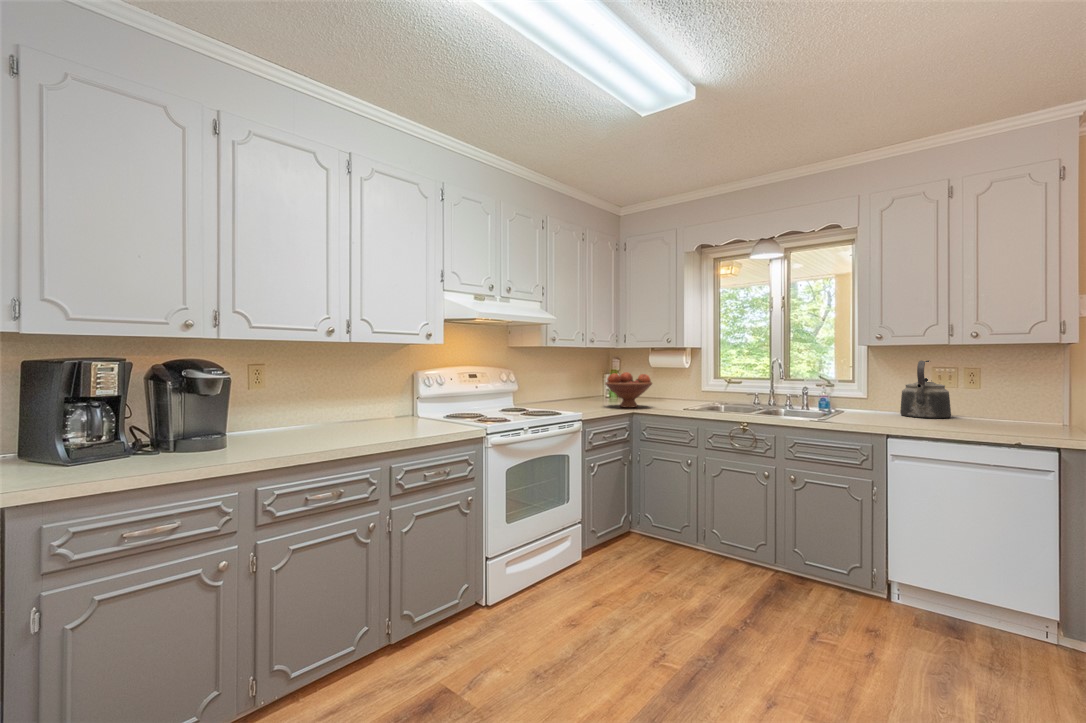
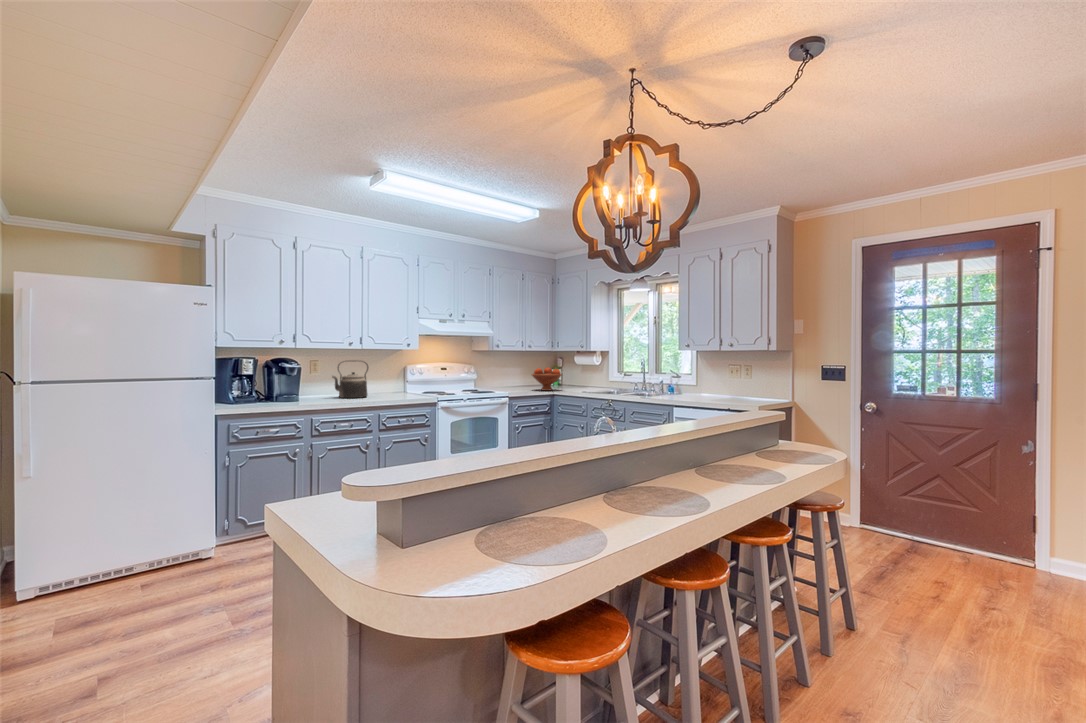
kettle: present [900,360,951,418] -> present [332,361,368,398]

